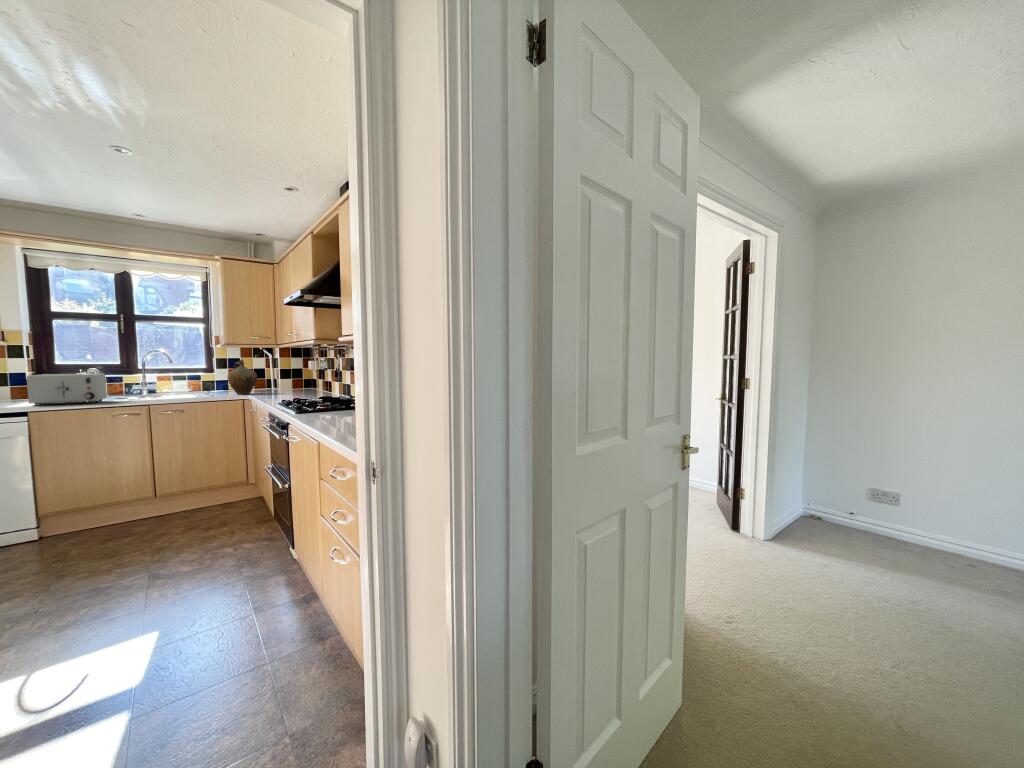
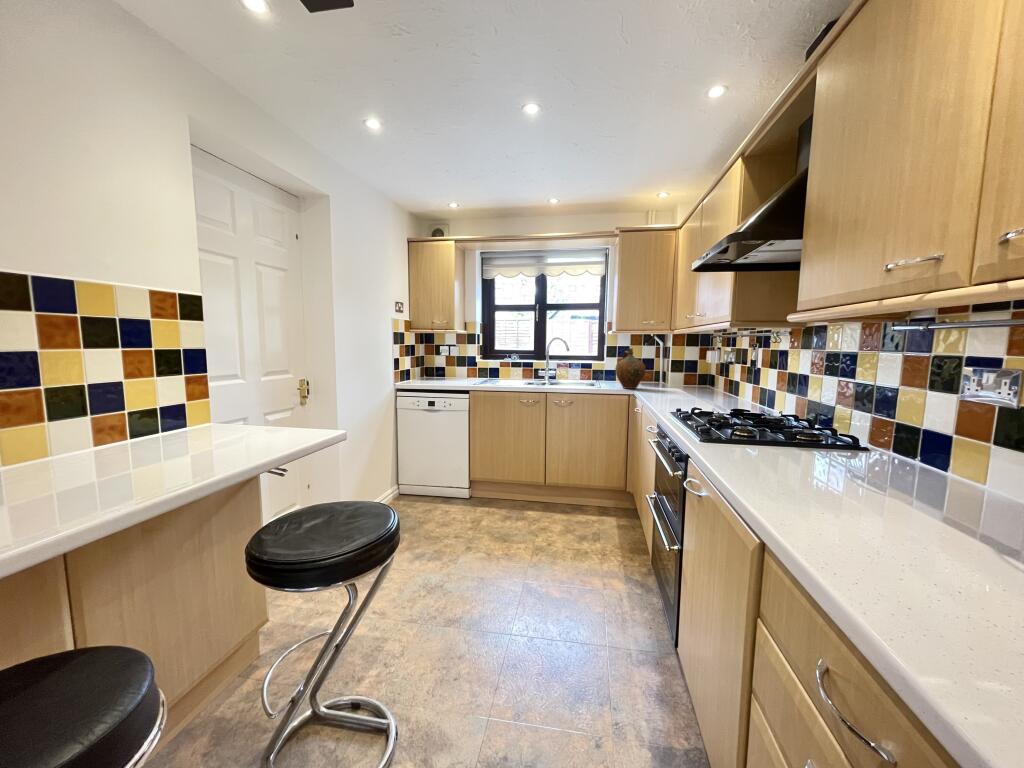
toaster: present [27,373,107,406] -> none [469,358,517,387]

